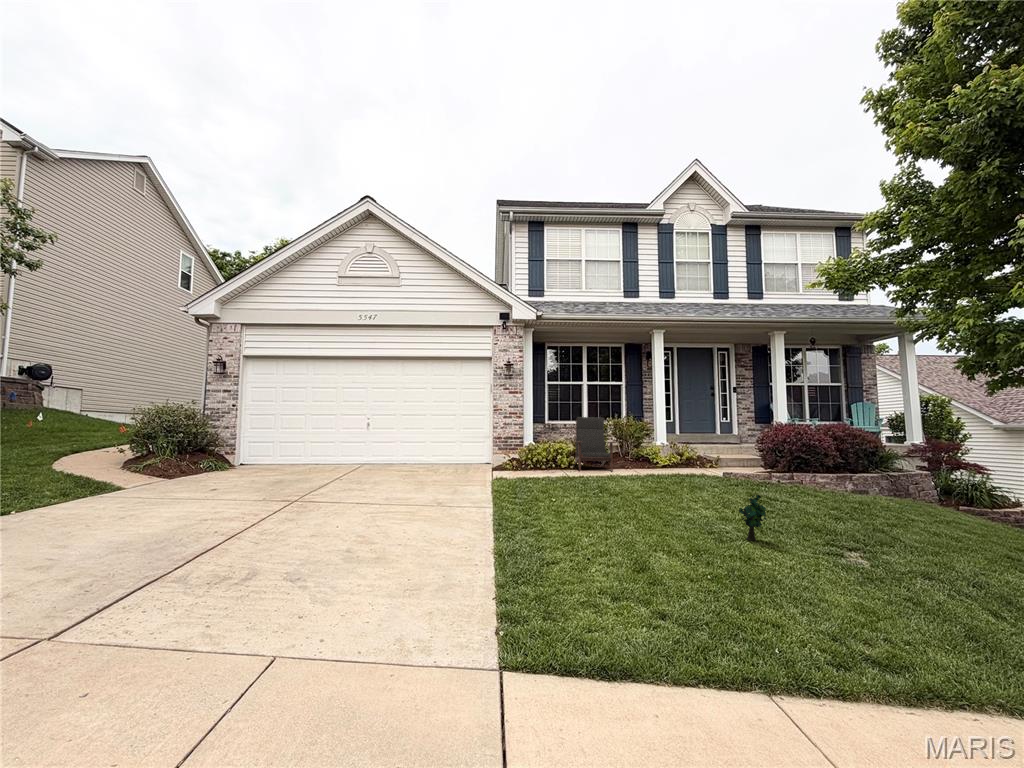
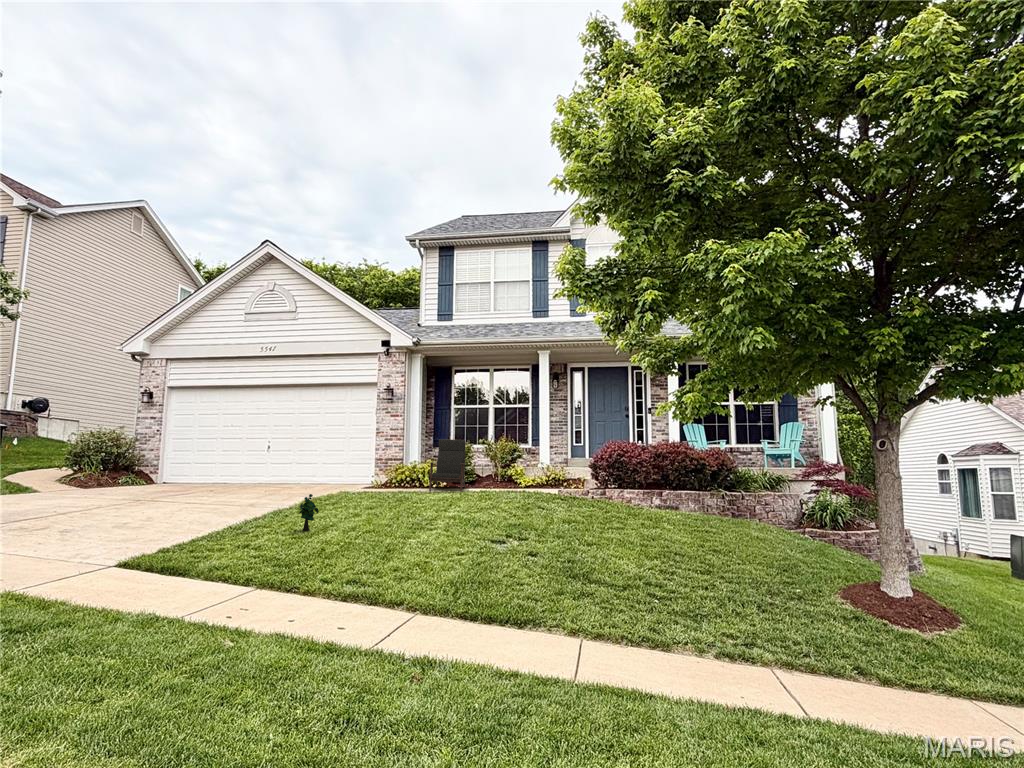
decorative plant: present [739,495,767,541] -> present [299,494,319,531]

